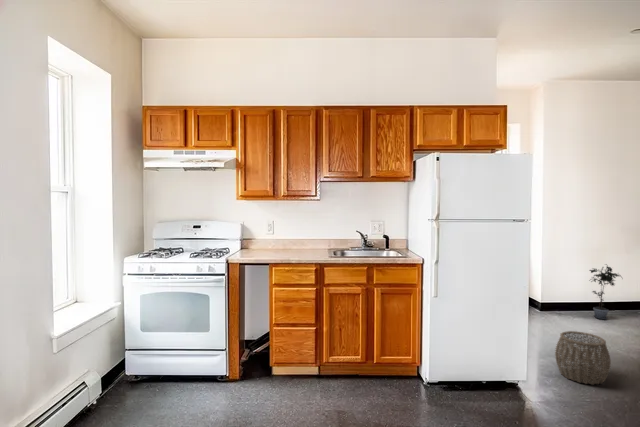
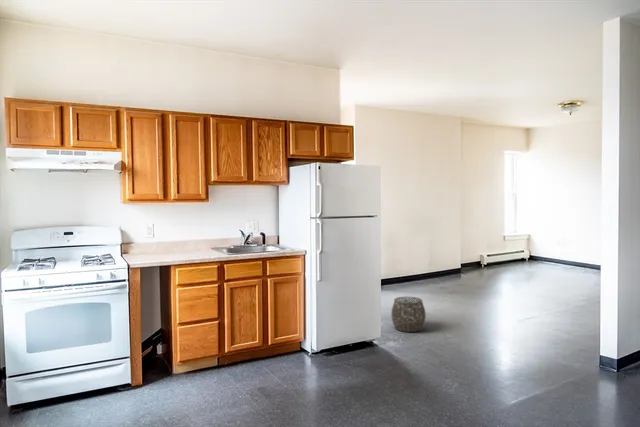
potted plant: present [590,266,620,320] -> none [396,248,419,290]

